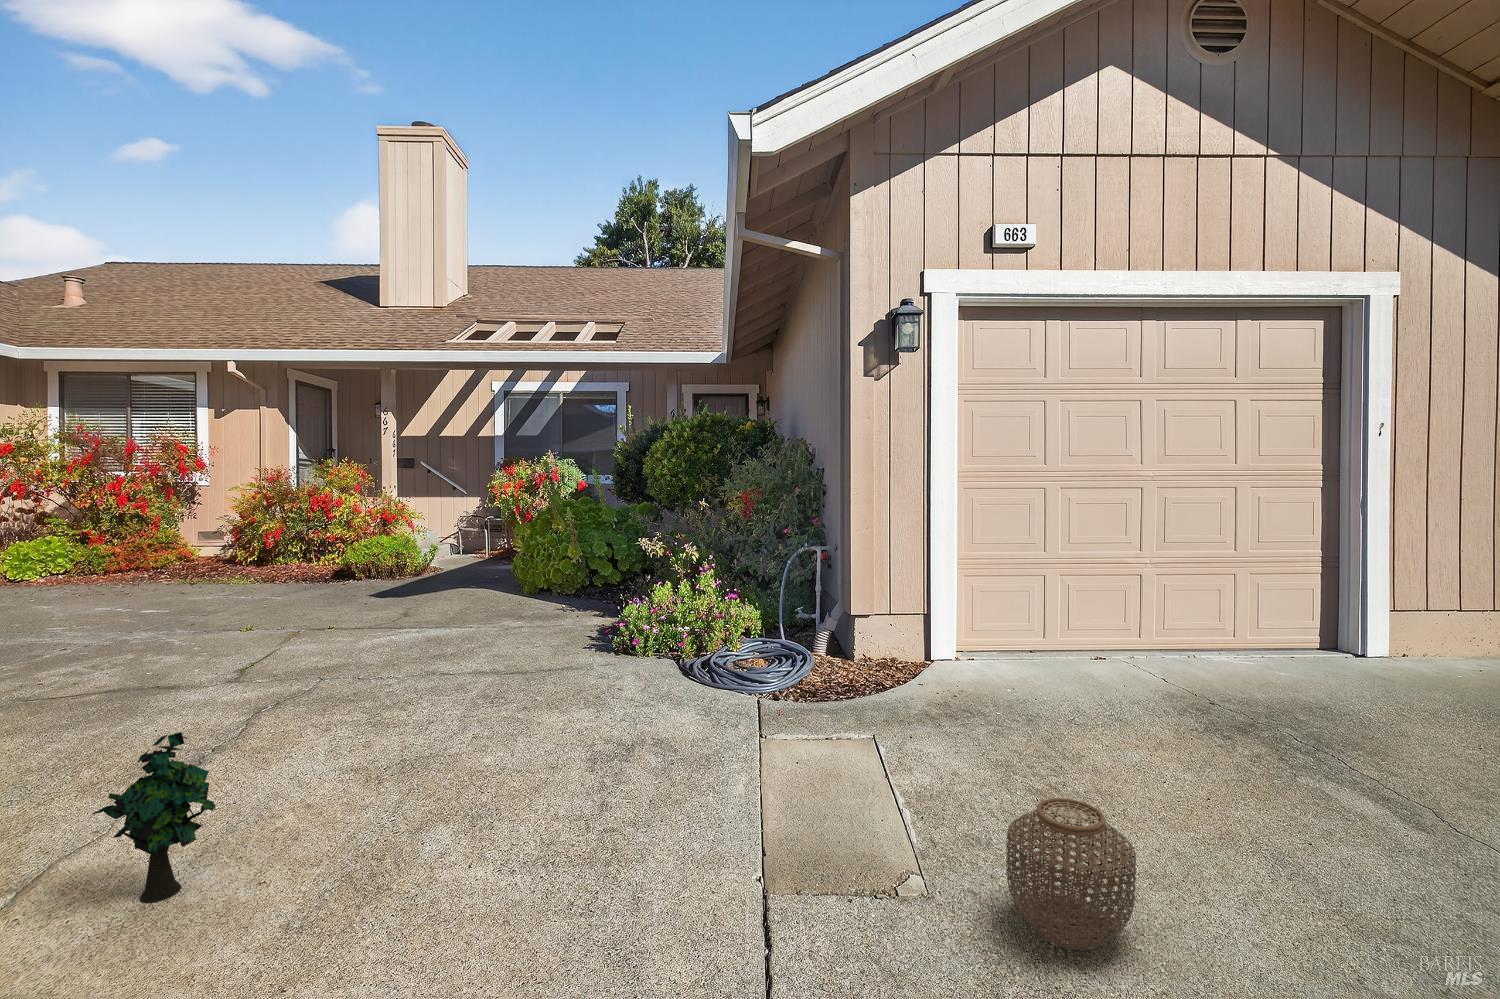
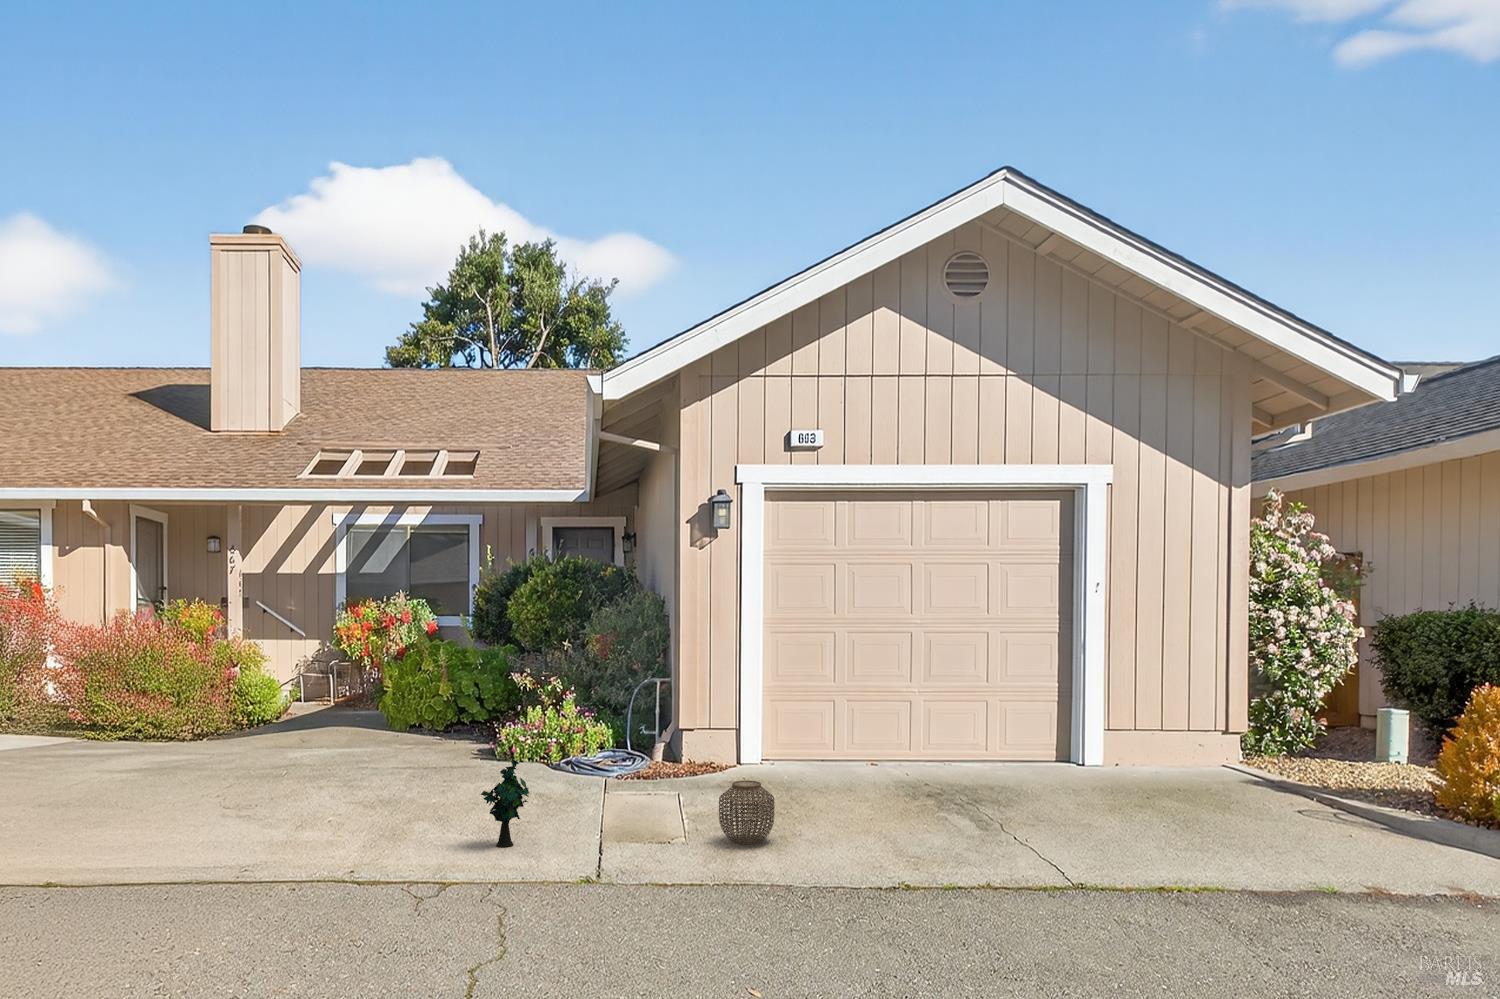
decorative plant: present [93,732,215,902] -> present [481,760,529,847]

